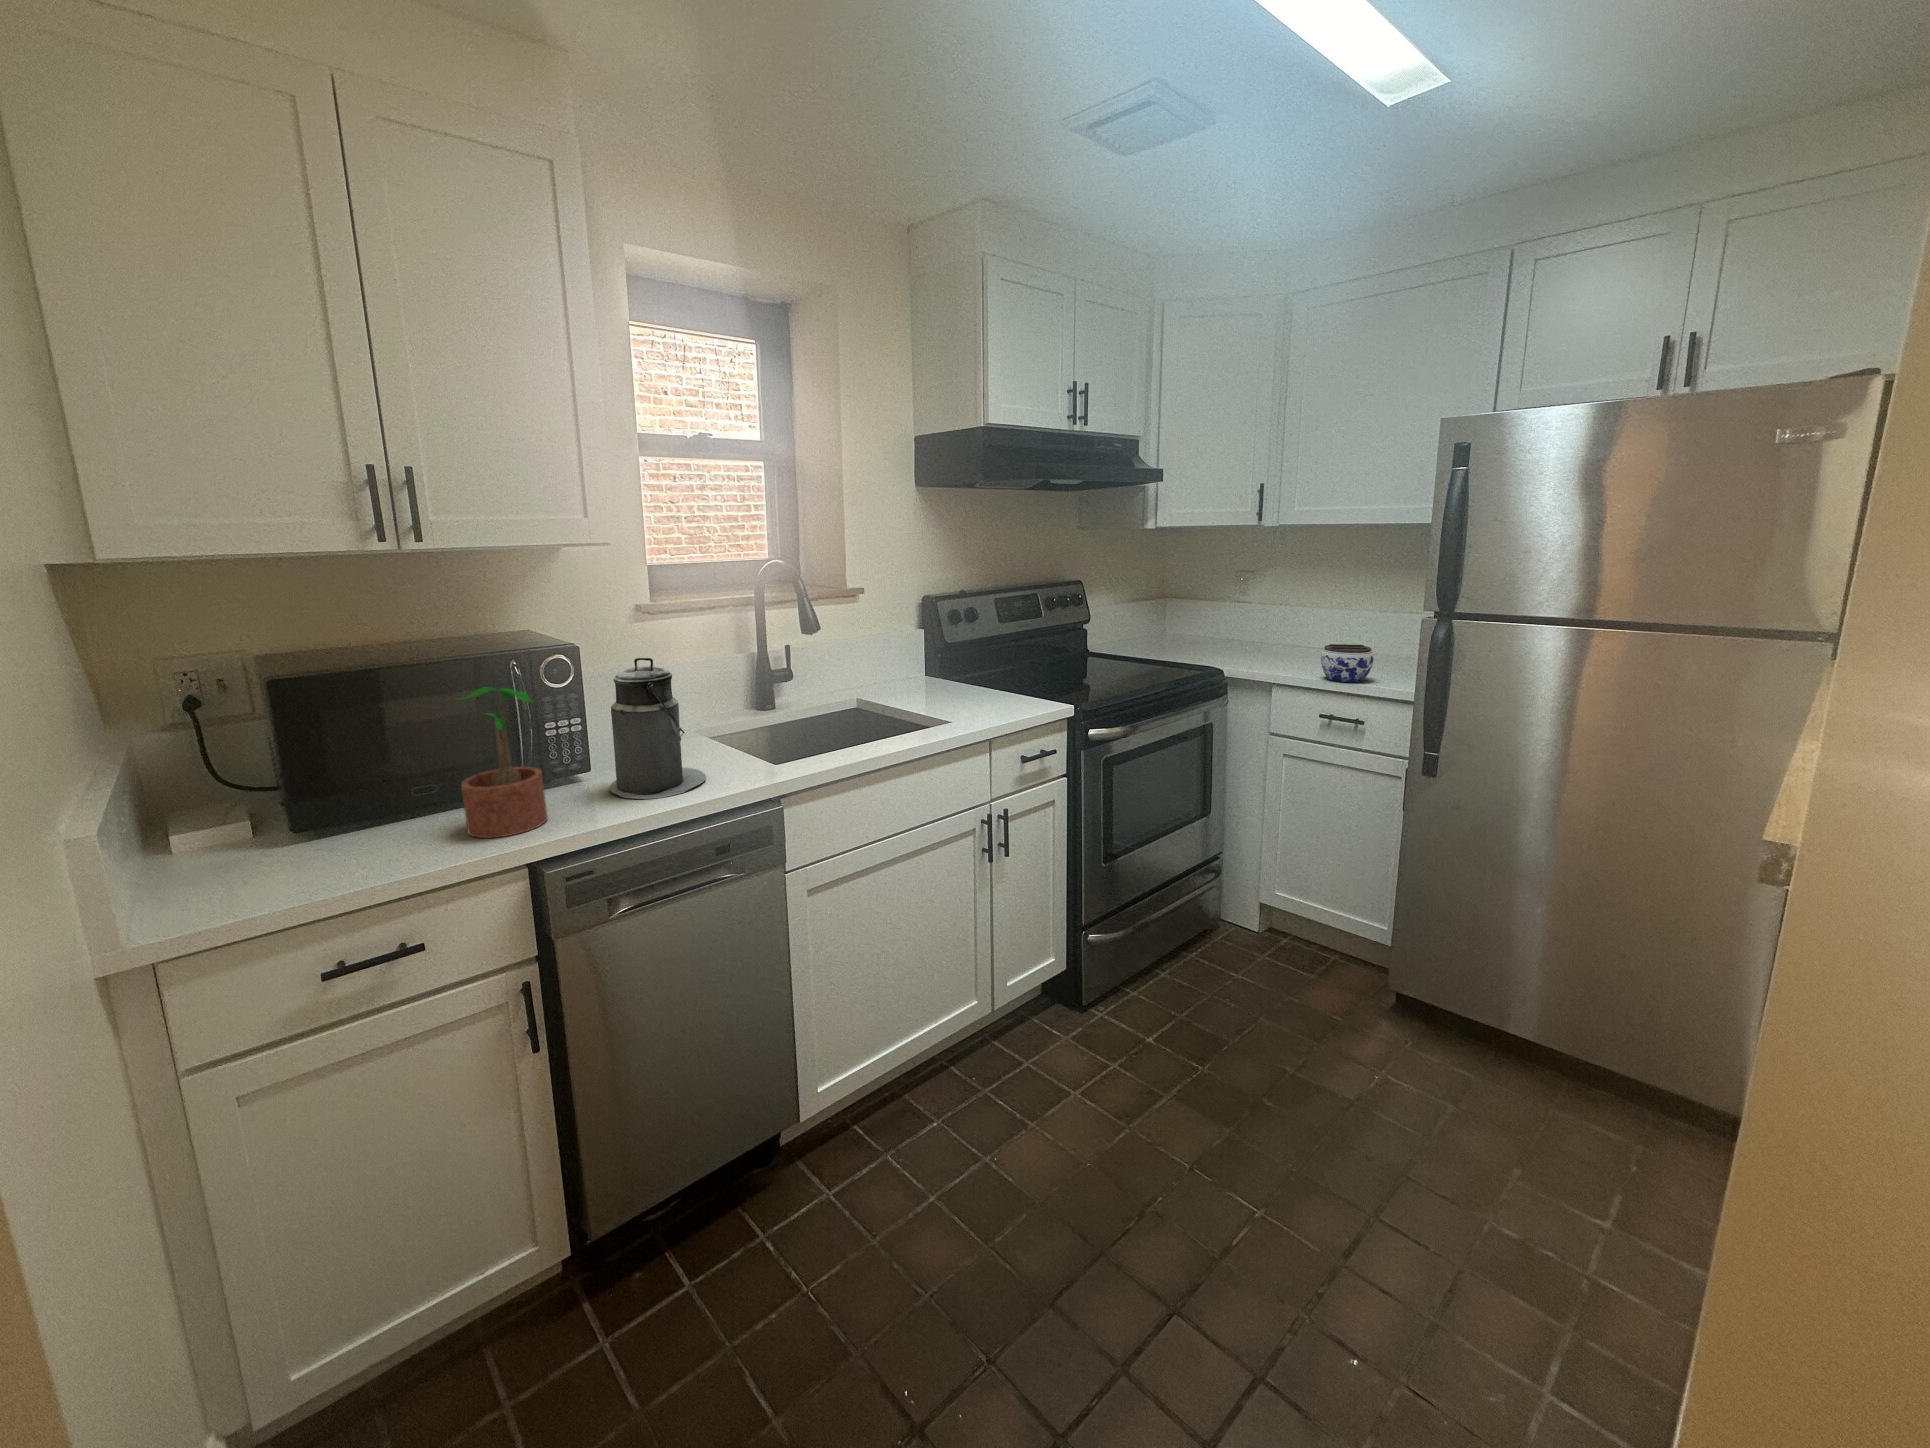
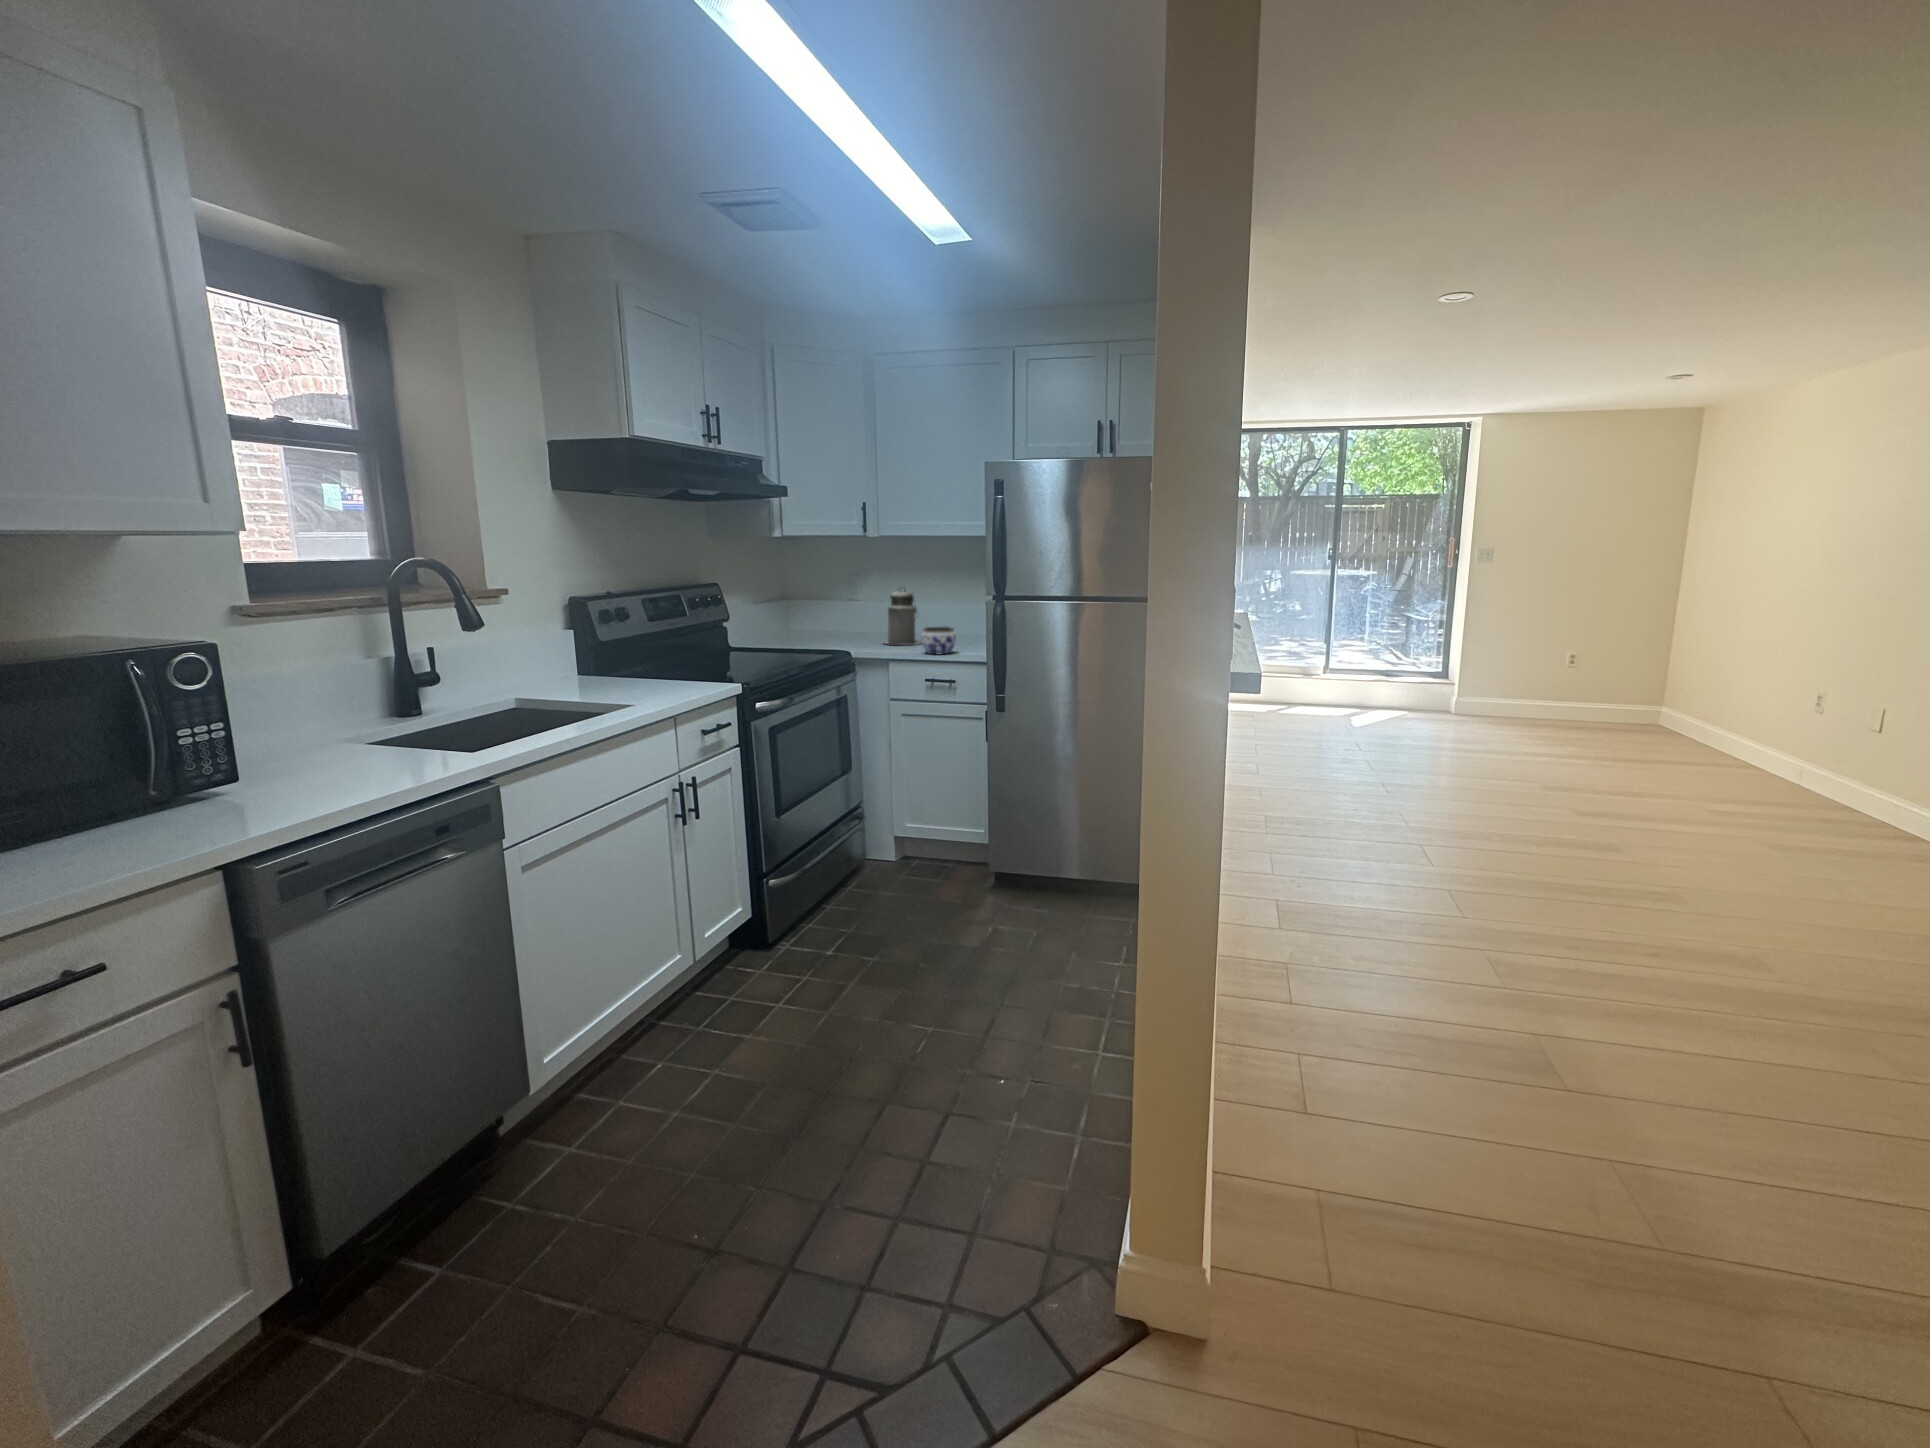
canister: present [609,657,706,799] -> present [885,588,922,645]
potted plant: present [461,687,548,838] -> none [71,685,221,852]

